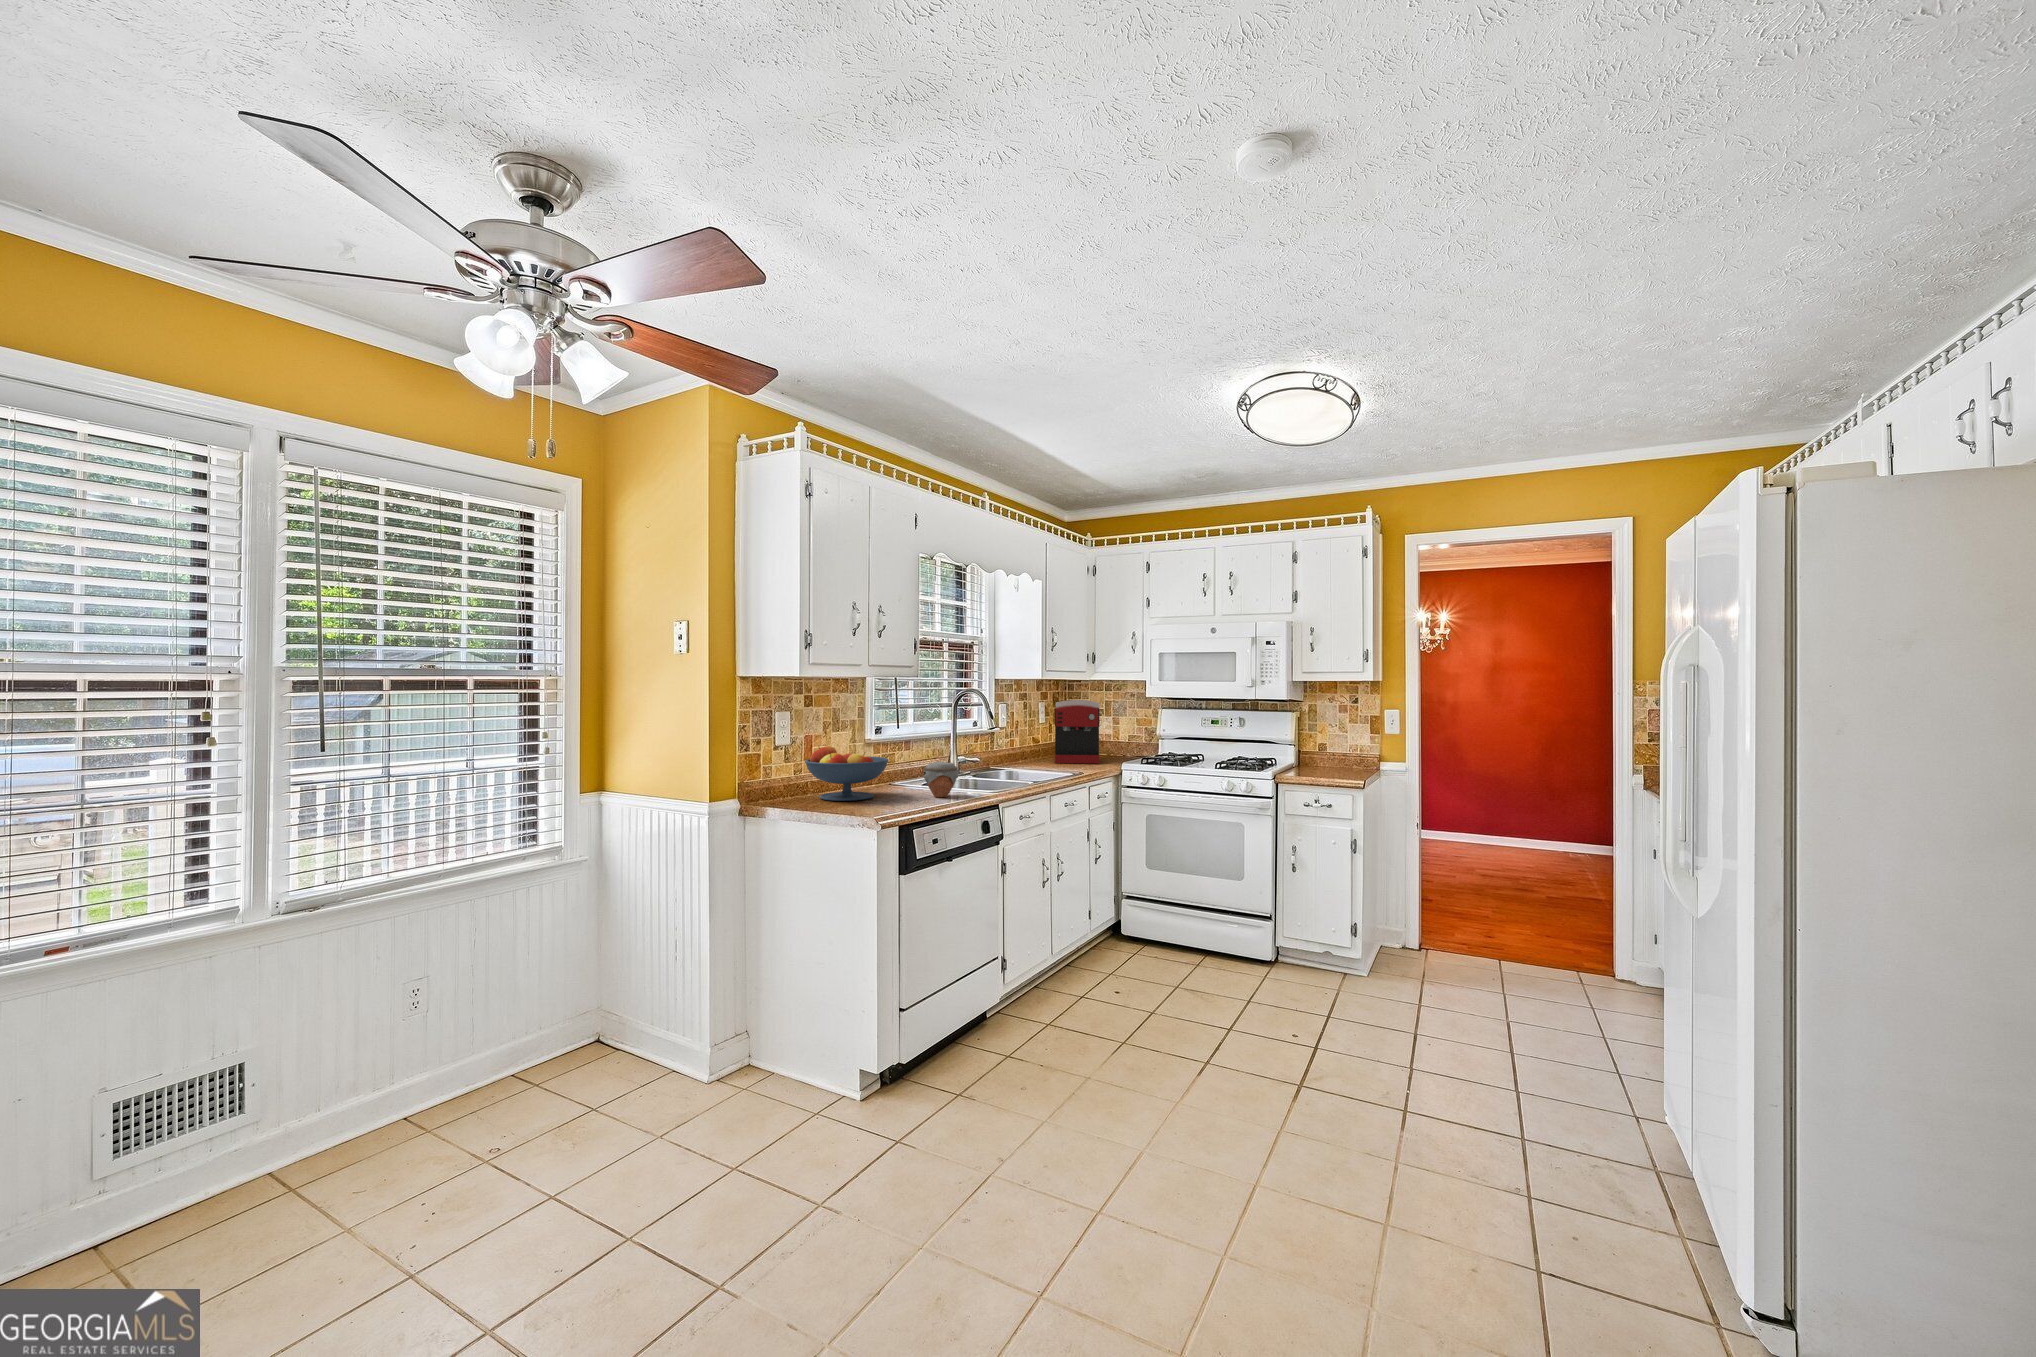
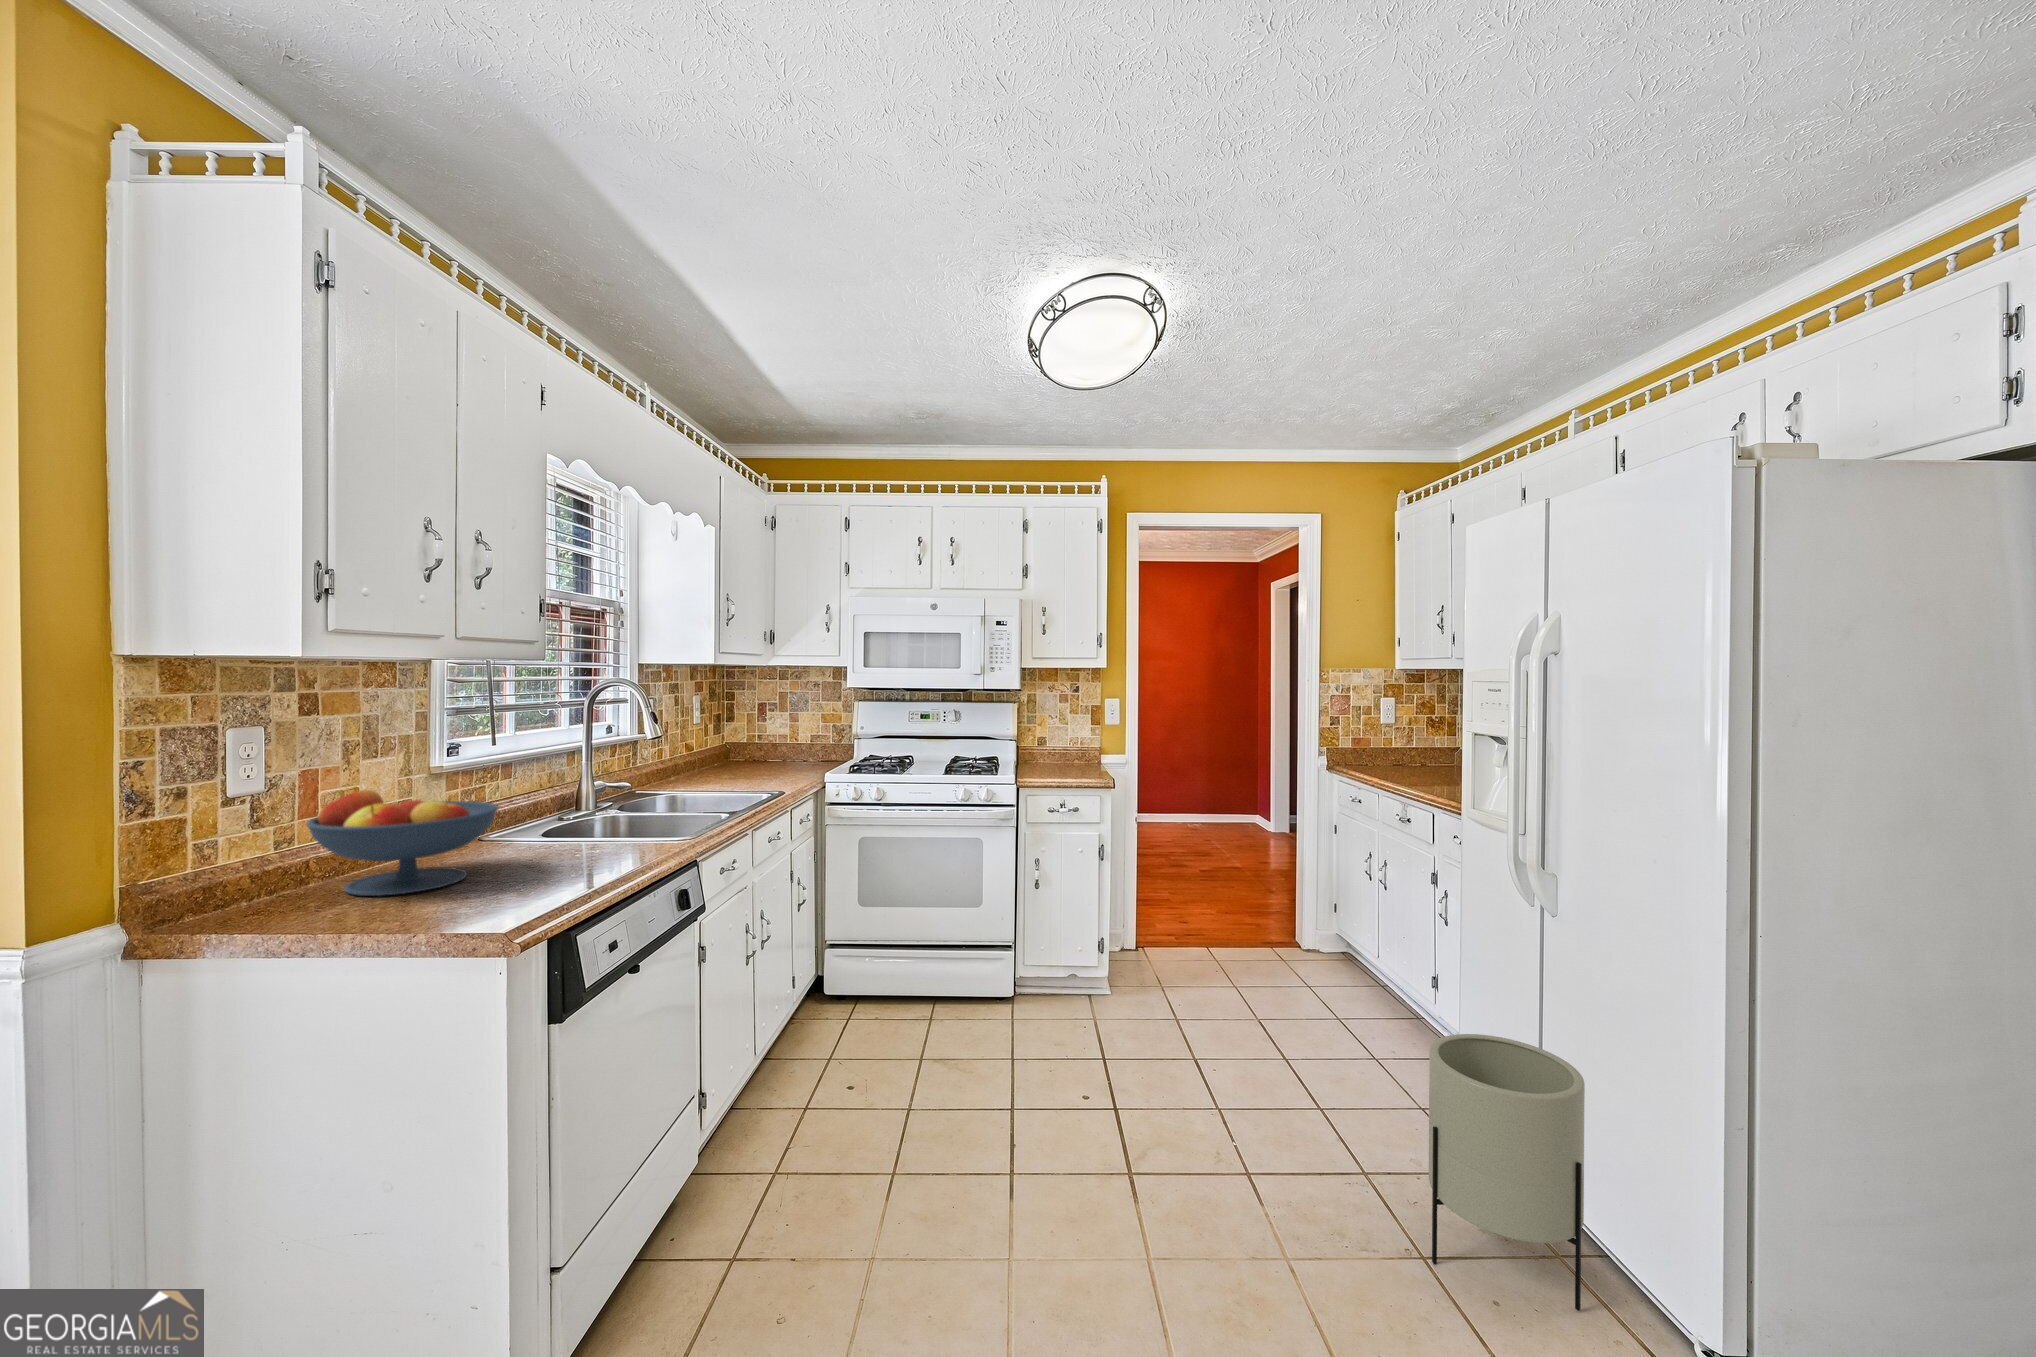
coffee maker: present [1055,700,1100,764] -> none [723,691,791,778]
jar: present [923,762,959,797] -> none [565,801,633,862]
planter: none [1526,1005,1674,1248] -> present [1429,1034,1585,1311]

